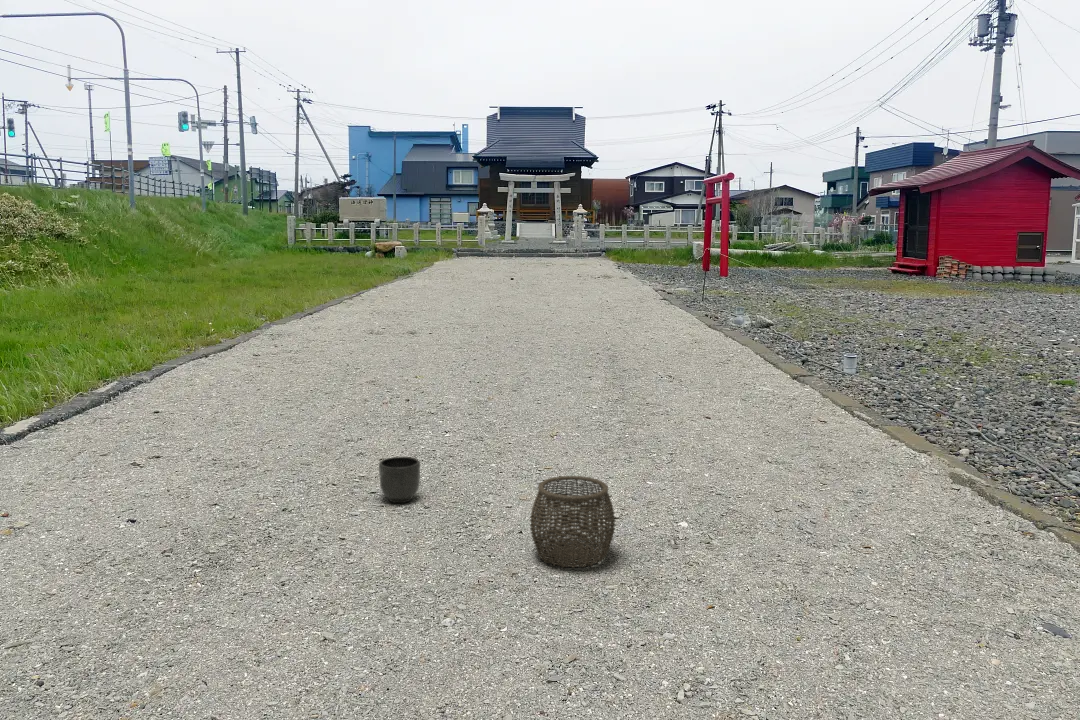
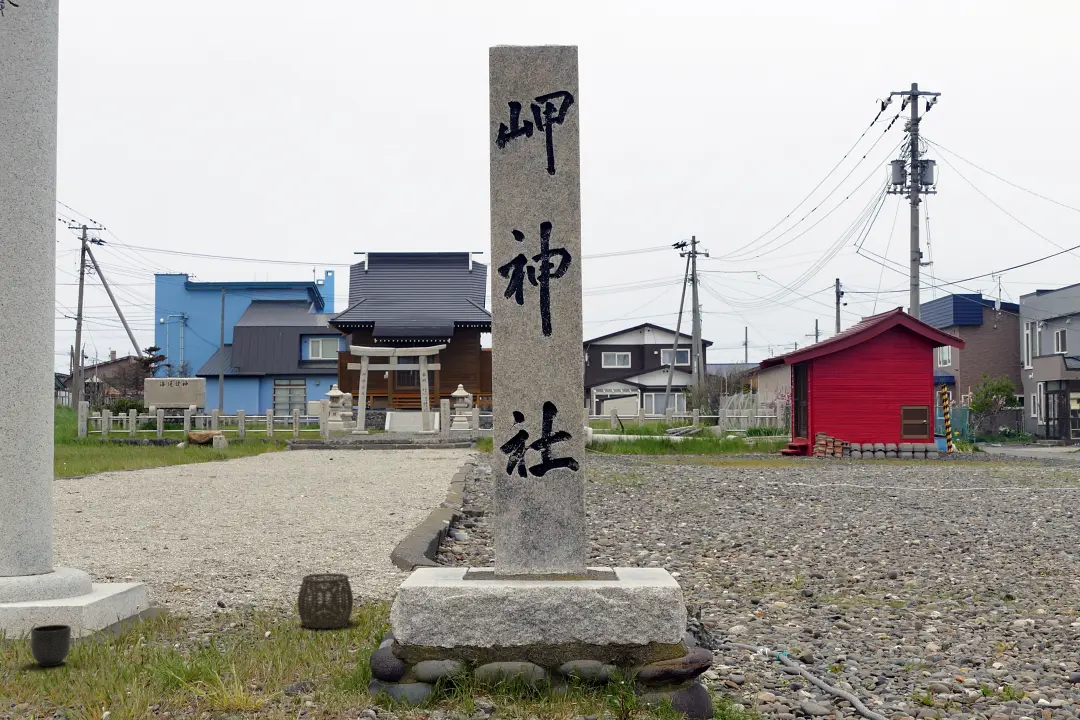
planter: present [379,457,420,503] -> present [31,625,71,666]

